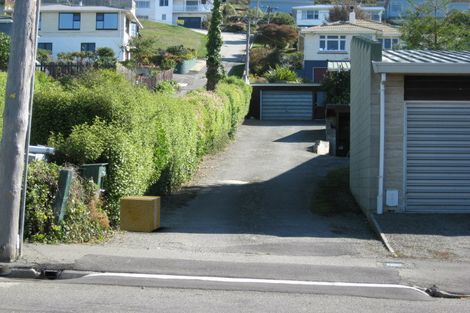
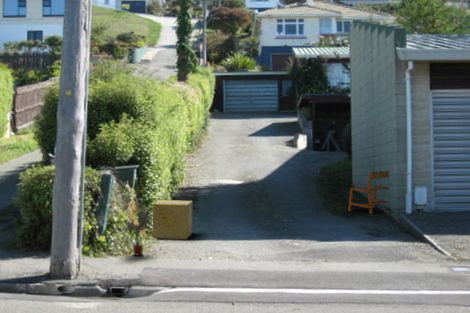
bench: none [325,173,371,214] -> present [348,171,391,214]
potted tree: none [78,197,109,245] -> present [125,206,152,255]

